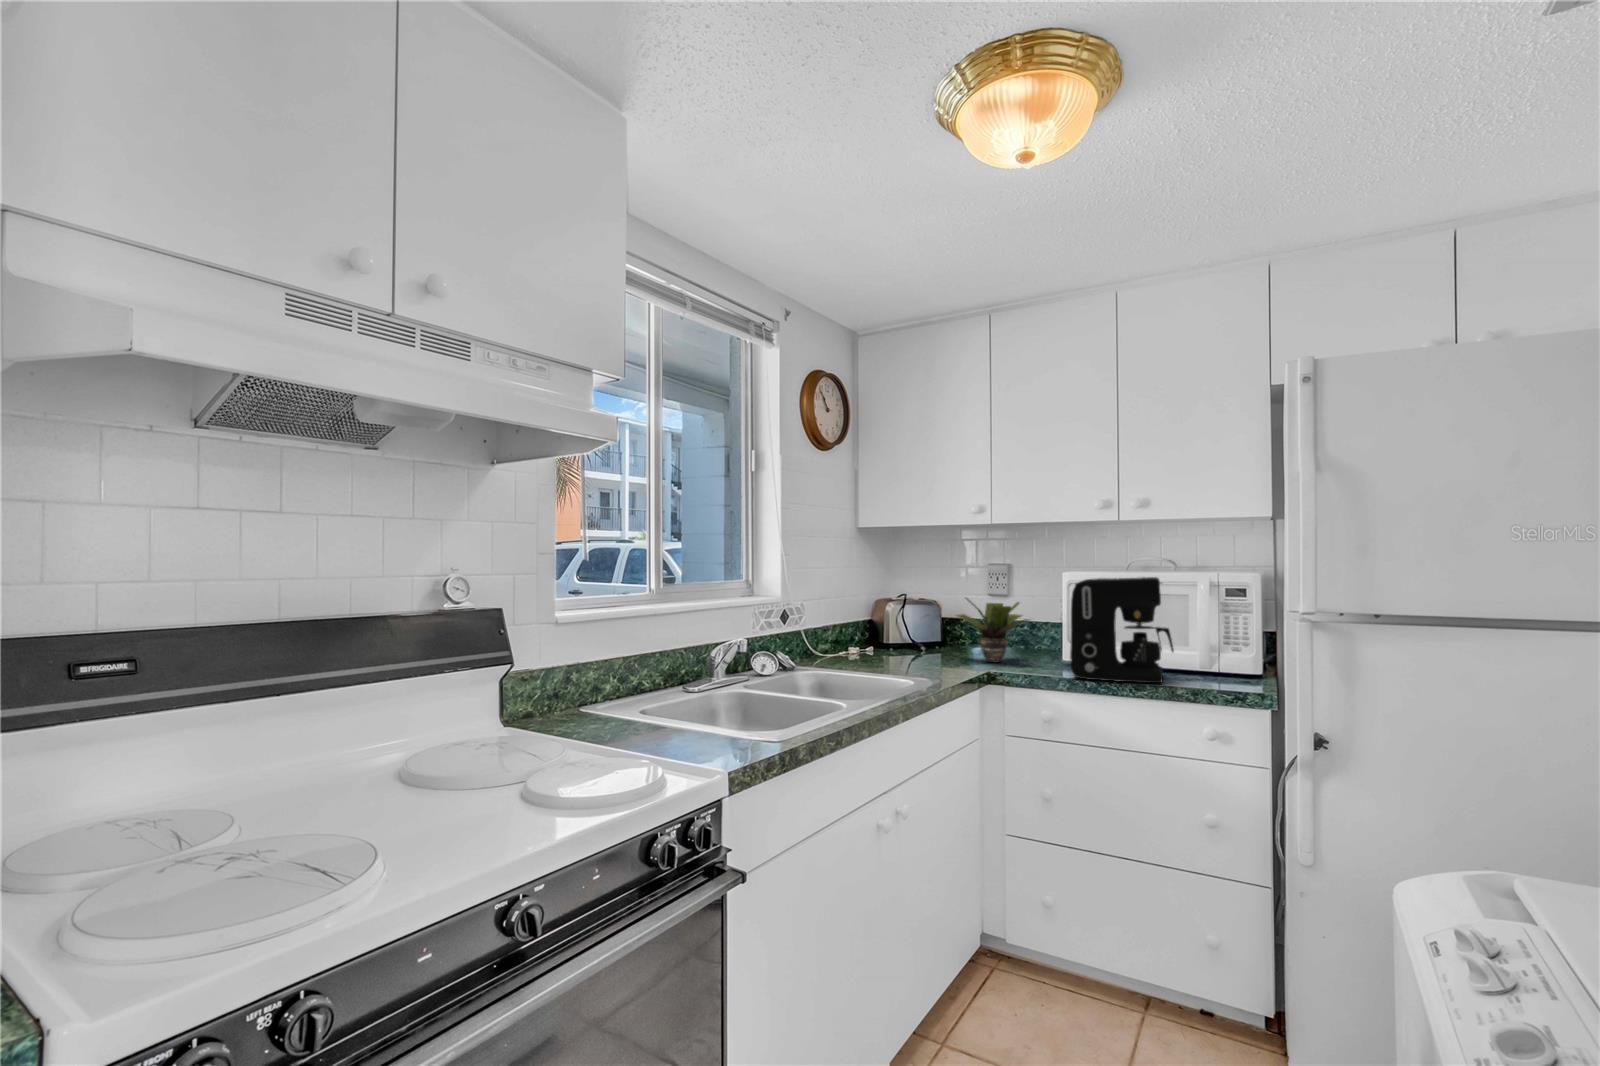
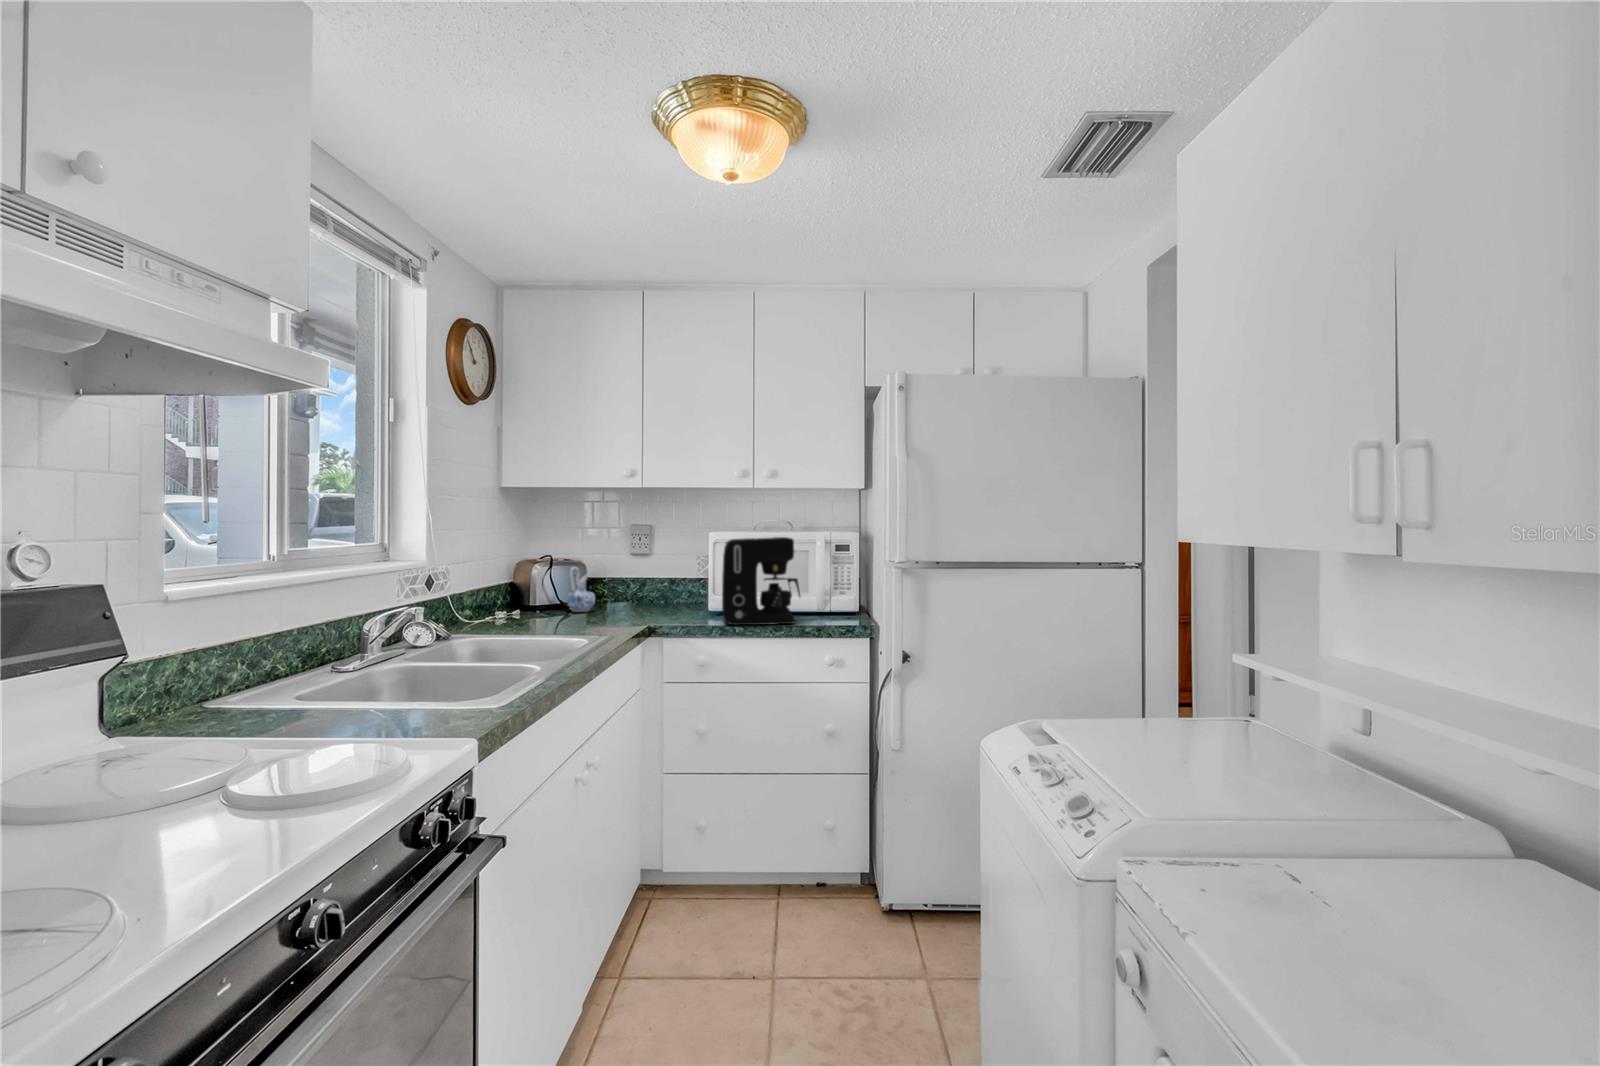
potted plant: present [957,598,1029,663] -> none [607,558,684,617]
ceramic pitcher: none [919,605,948,652] -> present [567,567,595,612]

